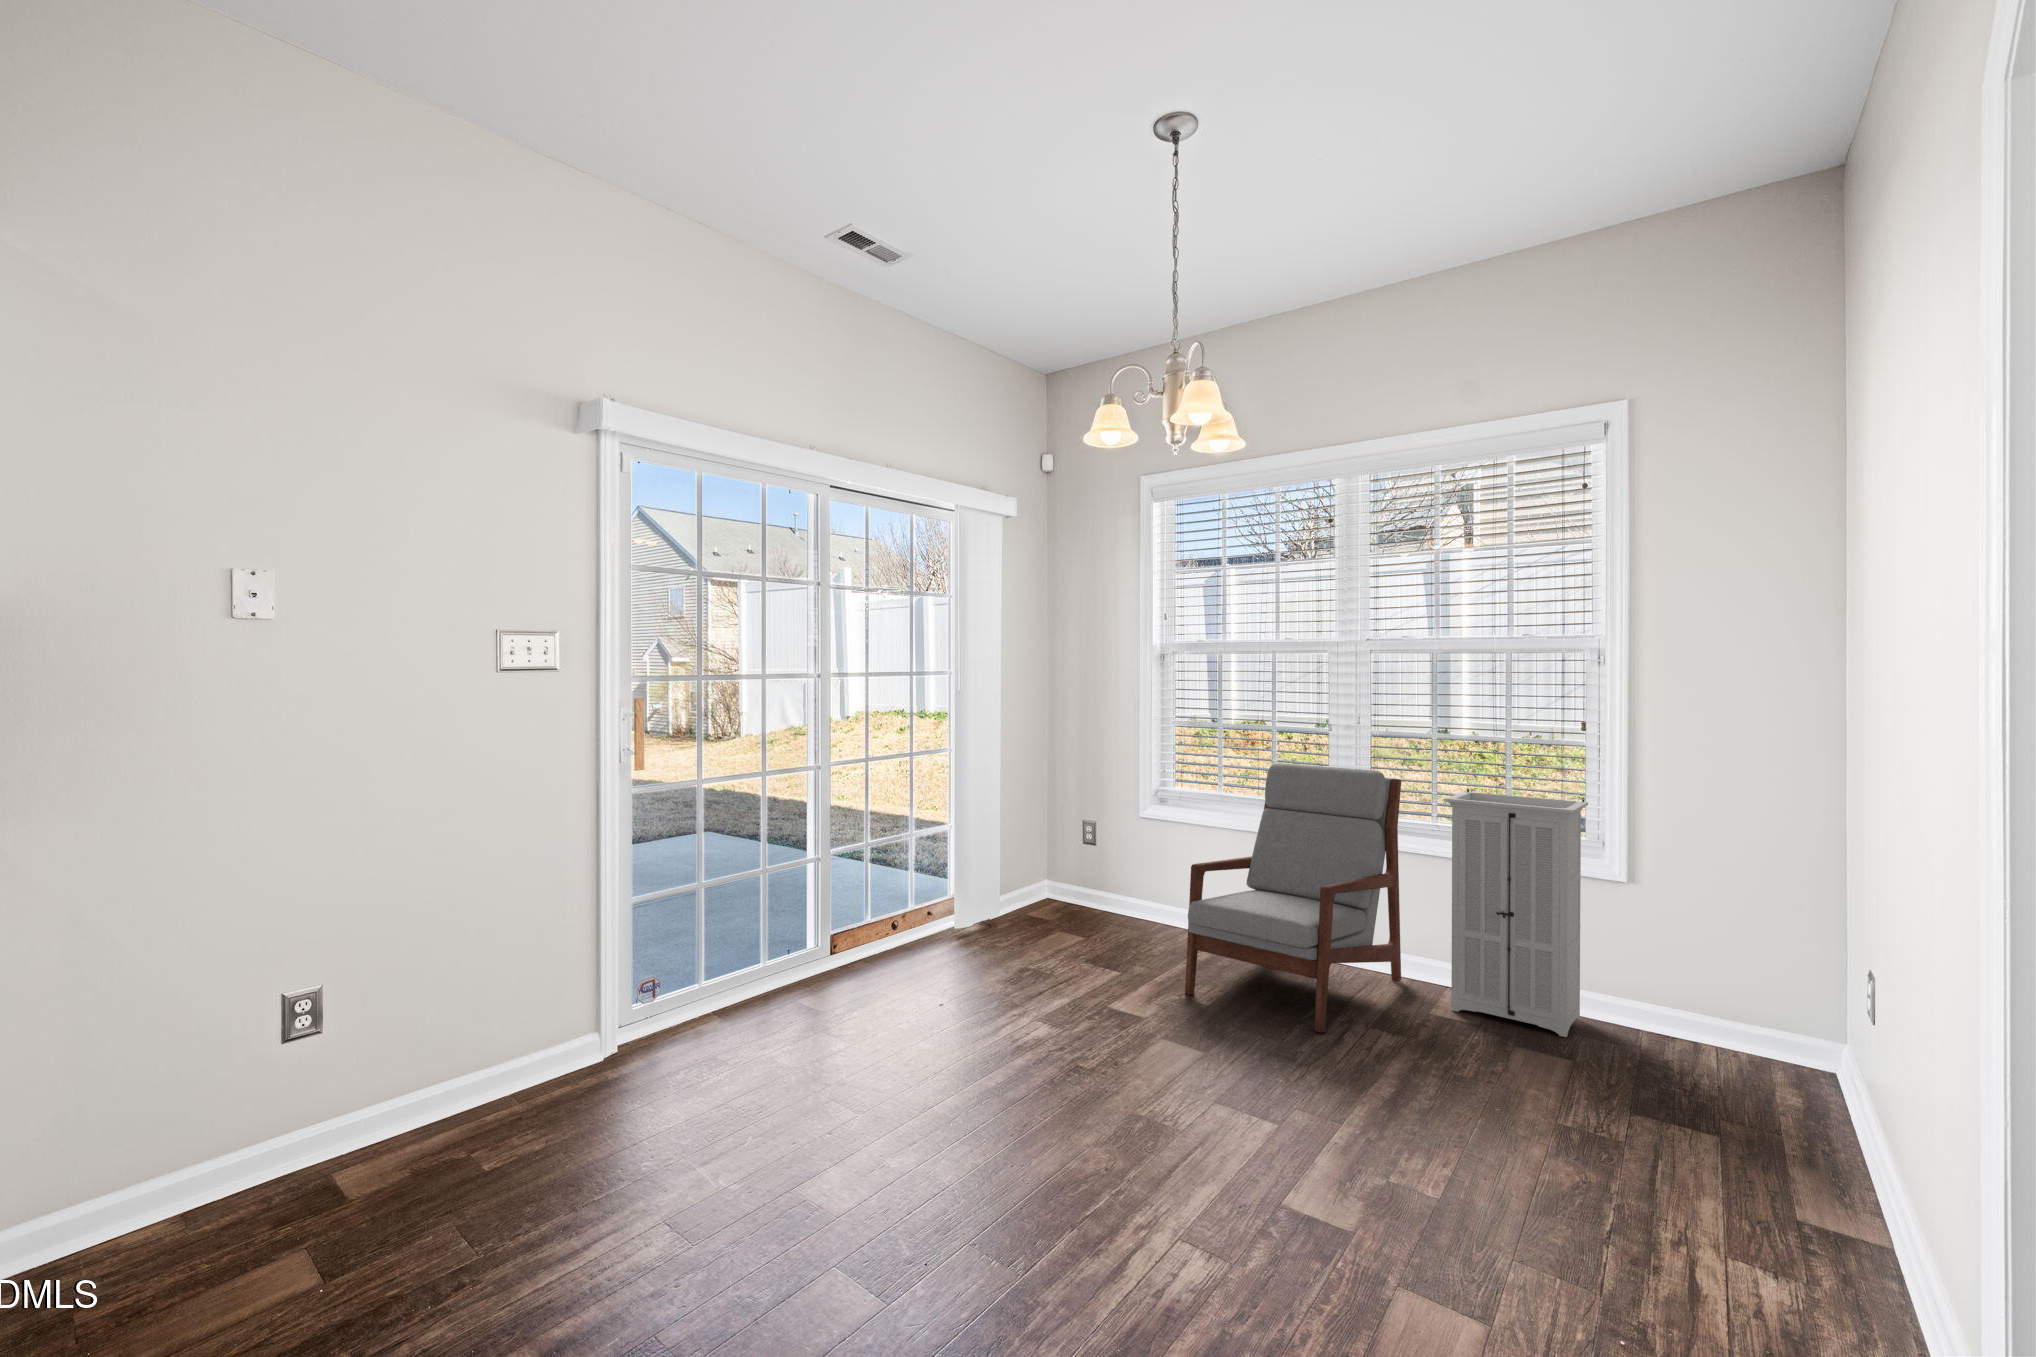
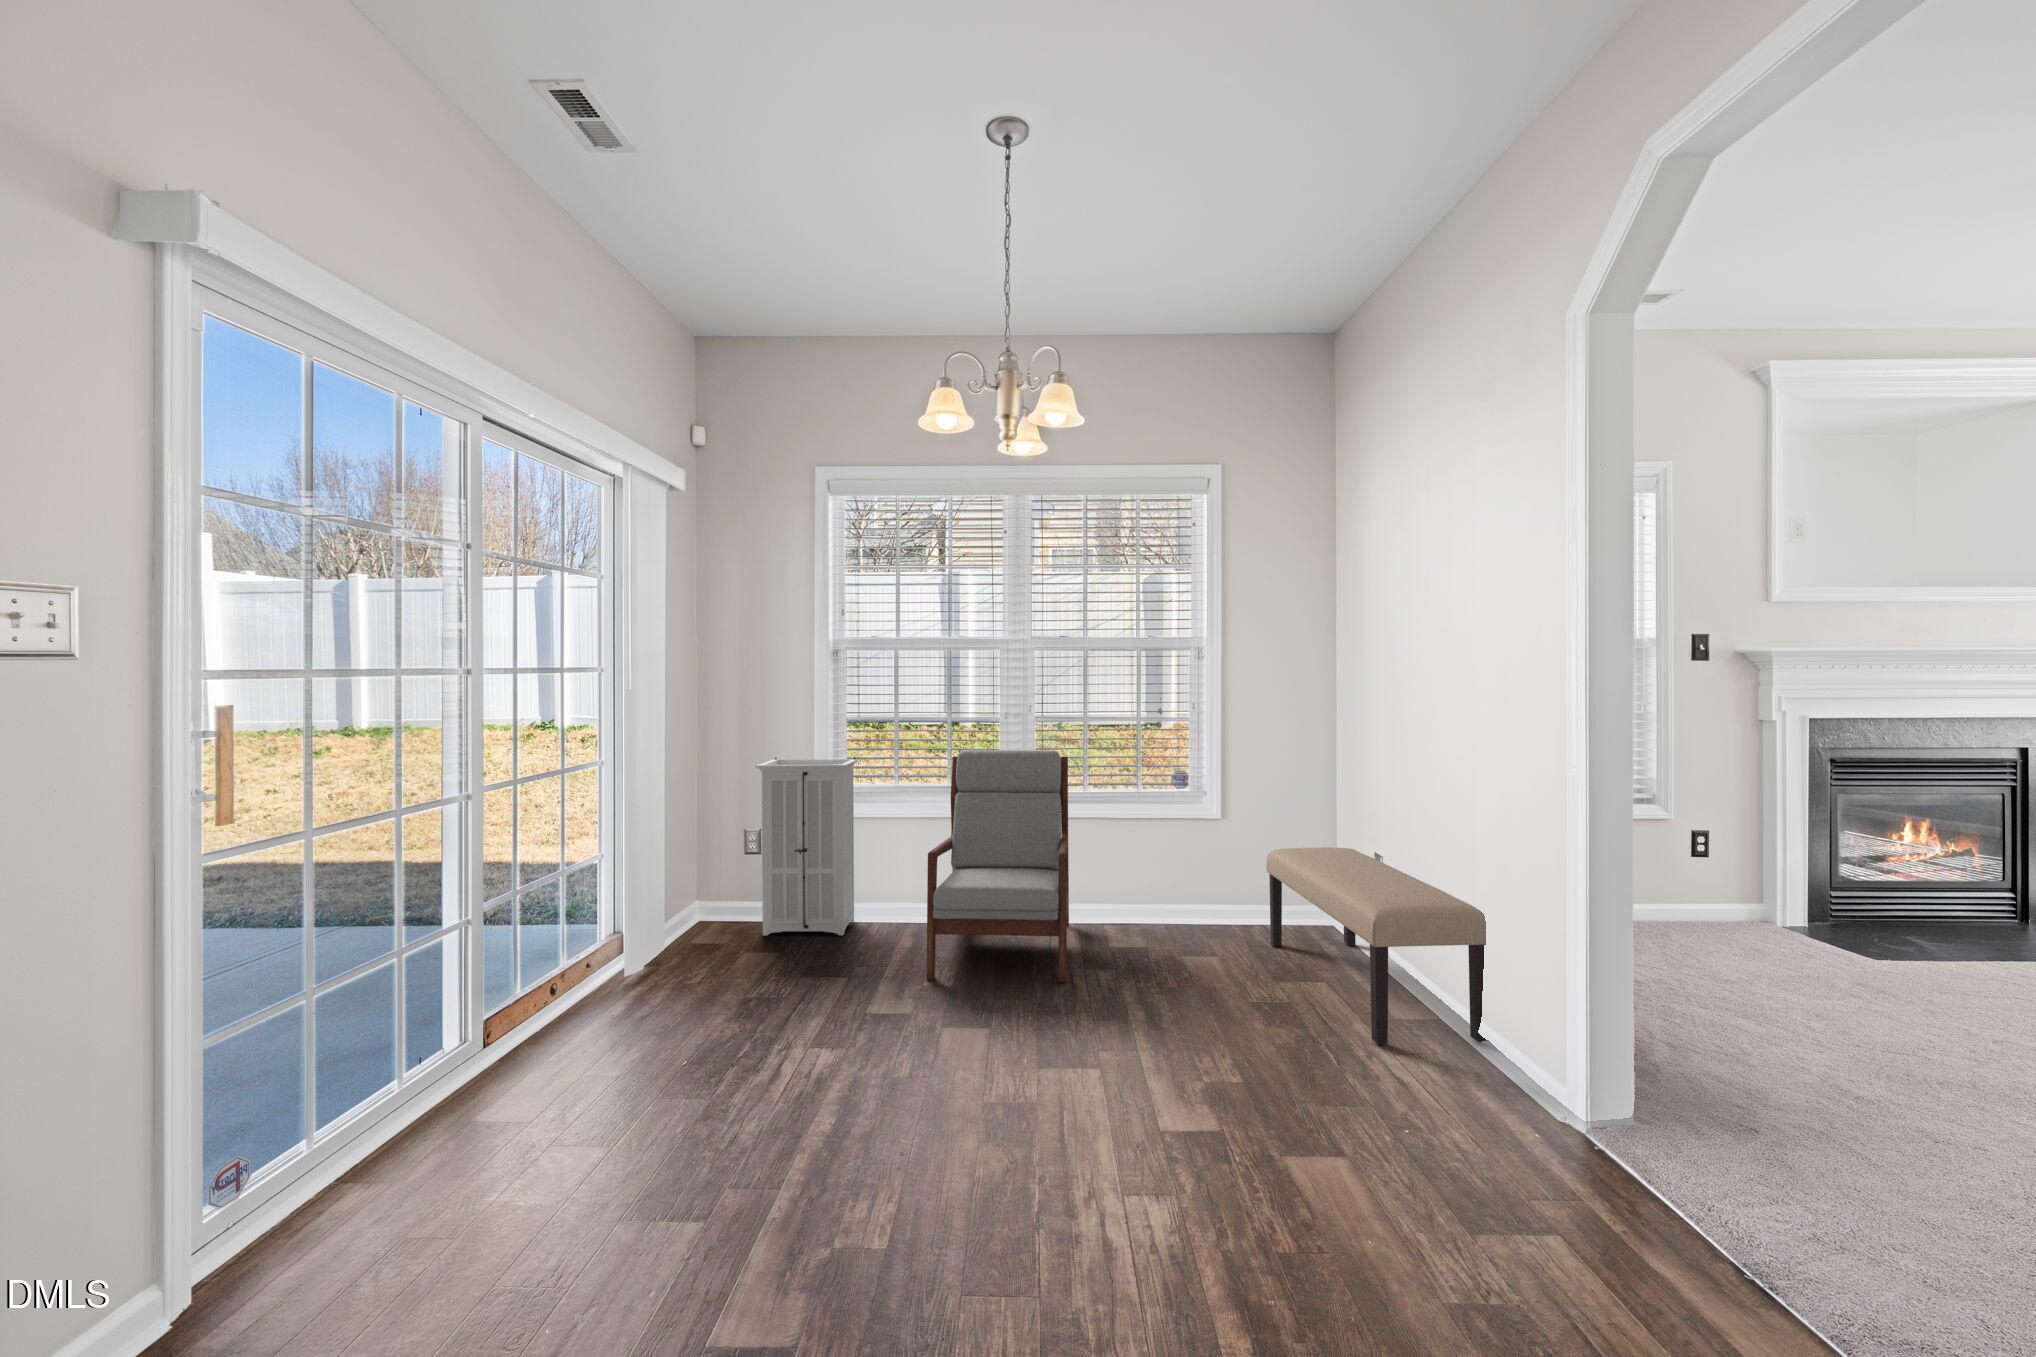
storage cabinet: present [1444,788,1588,1037] -> present [755,757,858,936]
bench: none [1653,935,1891,1275] -> present [1266,847,1487,1045]

